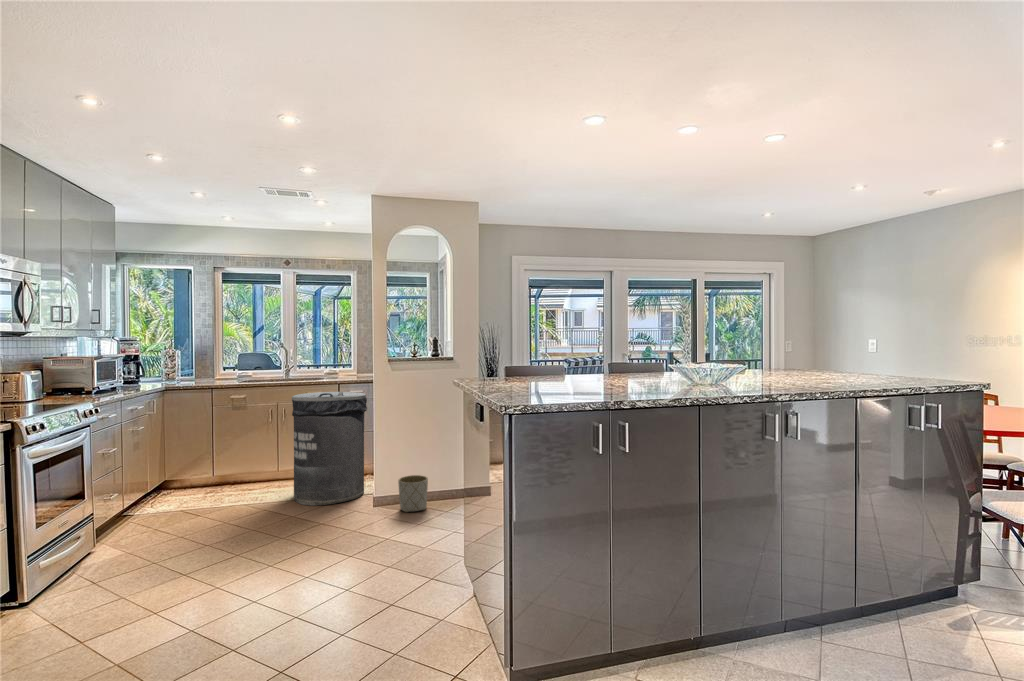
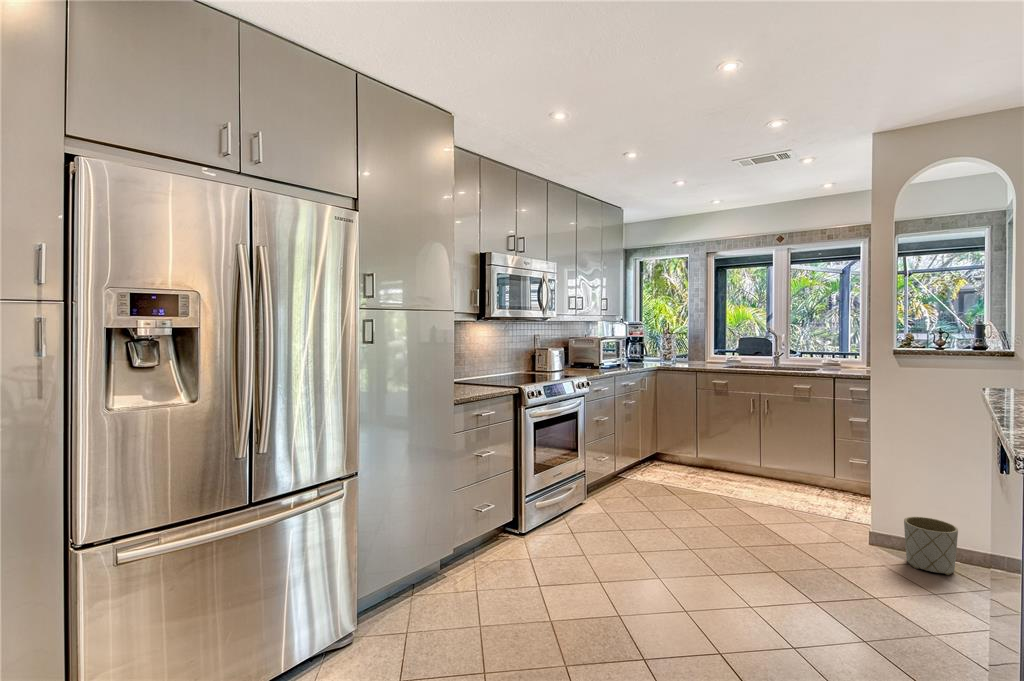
trash can: present [292,392,367,506] -> none [768,387,868,525]

